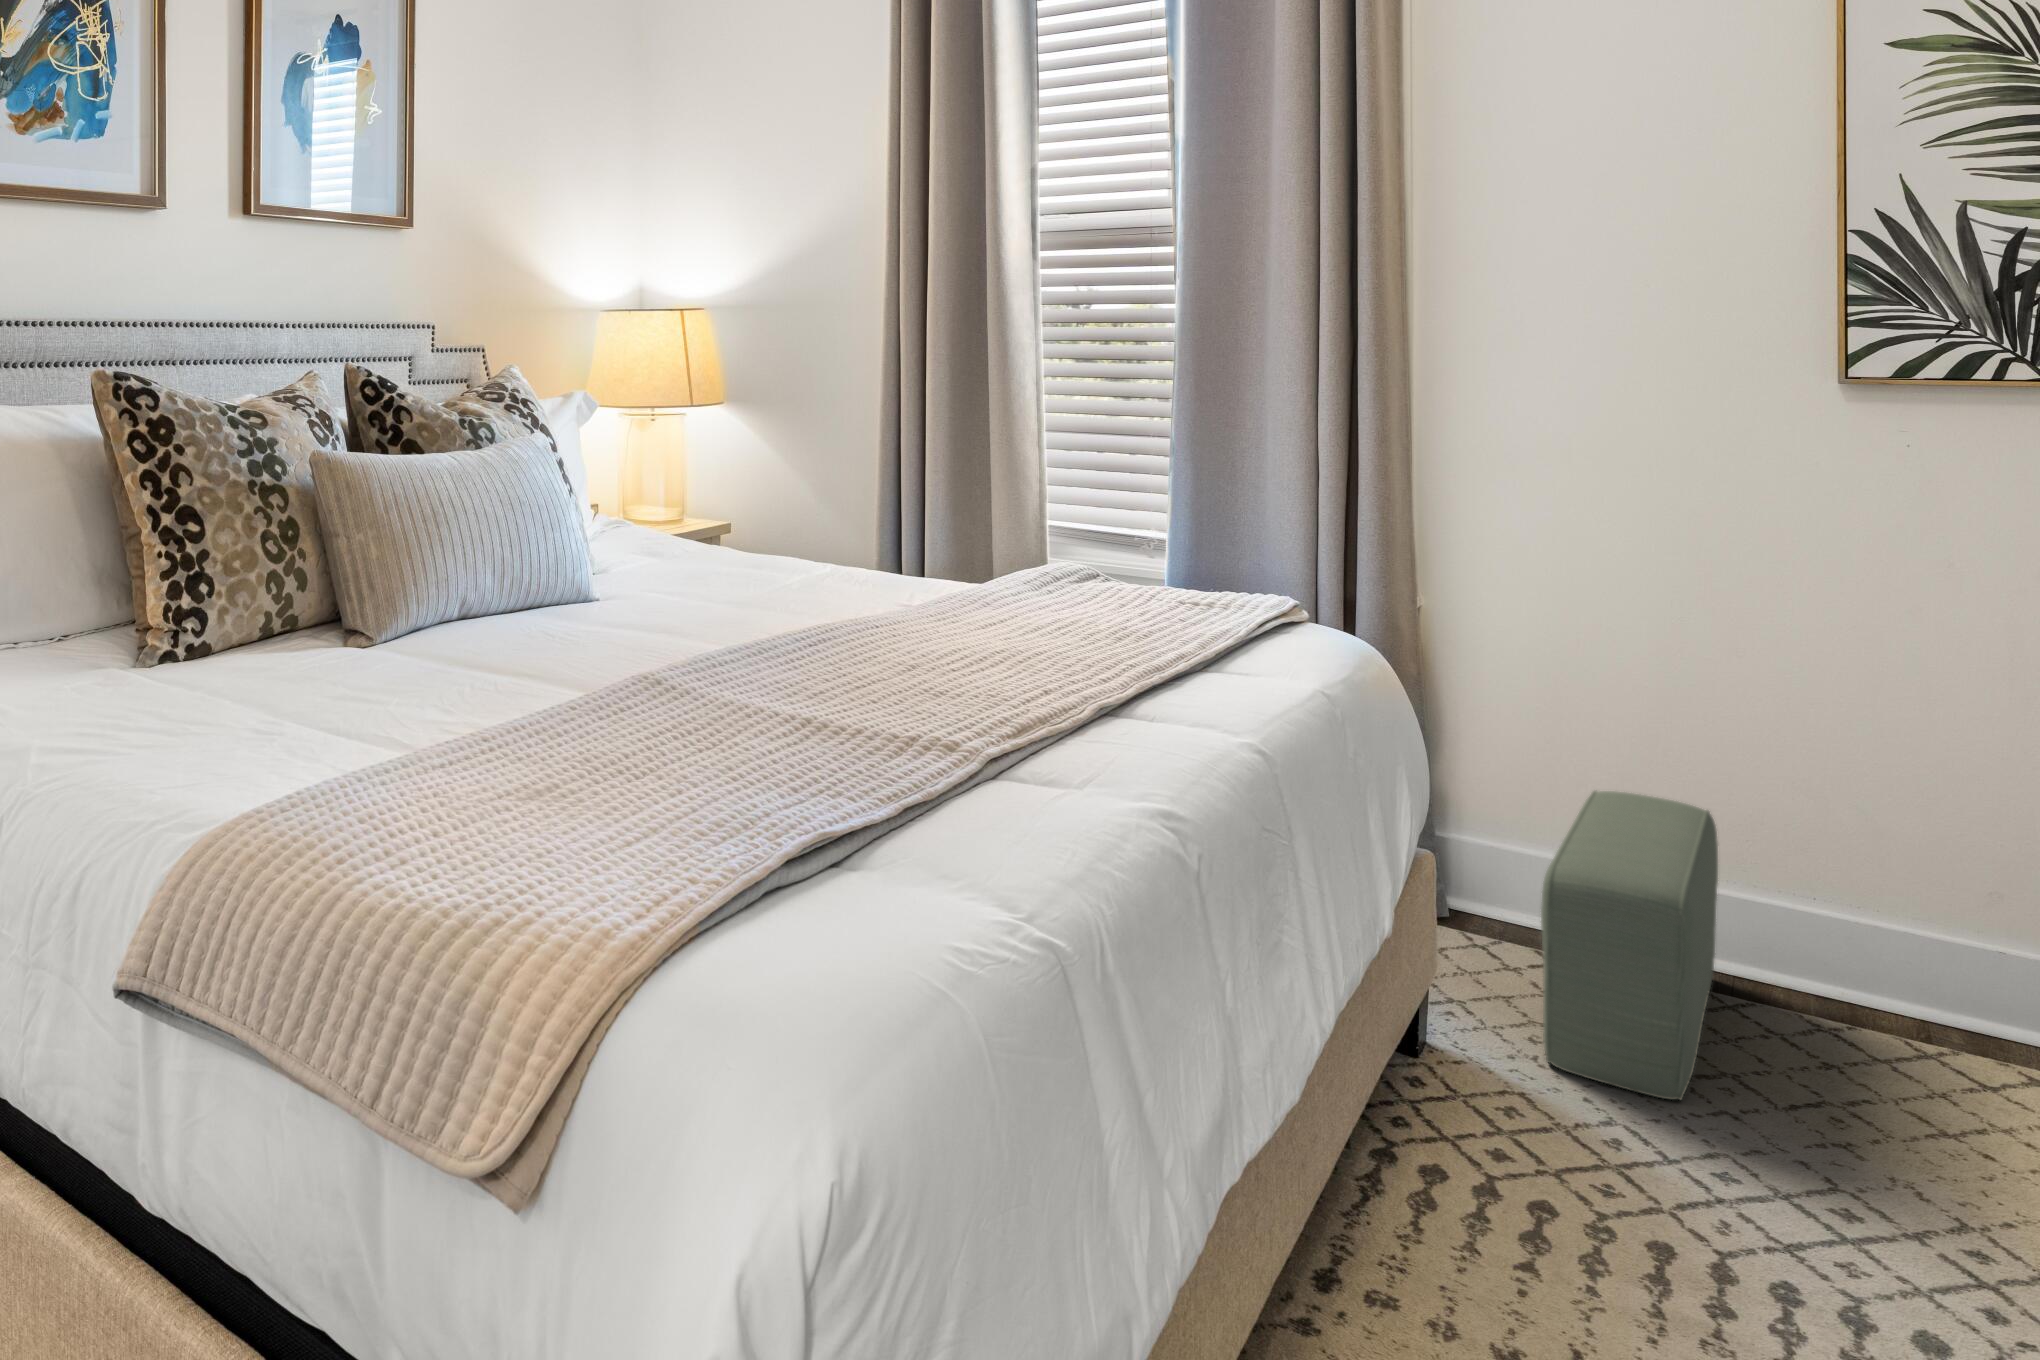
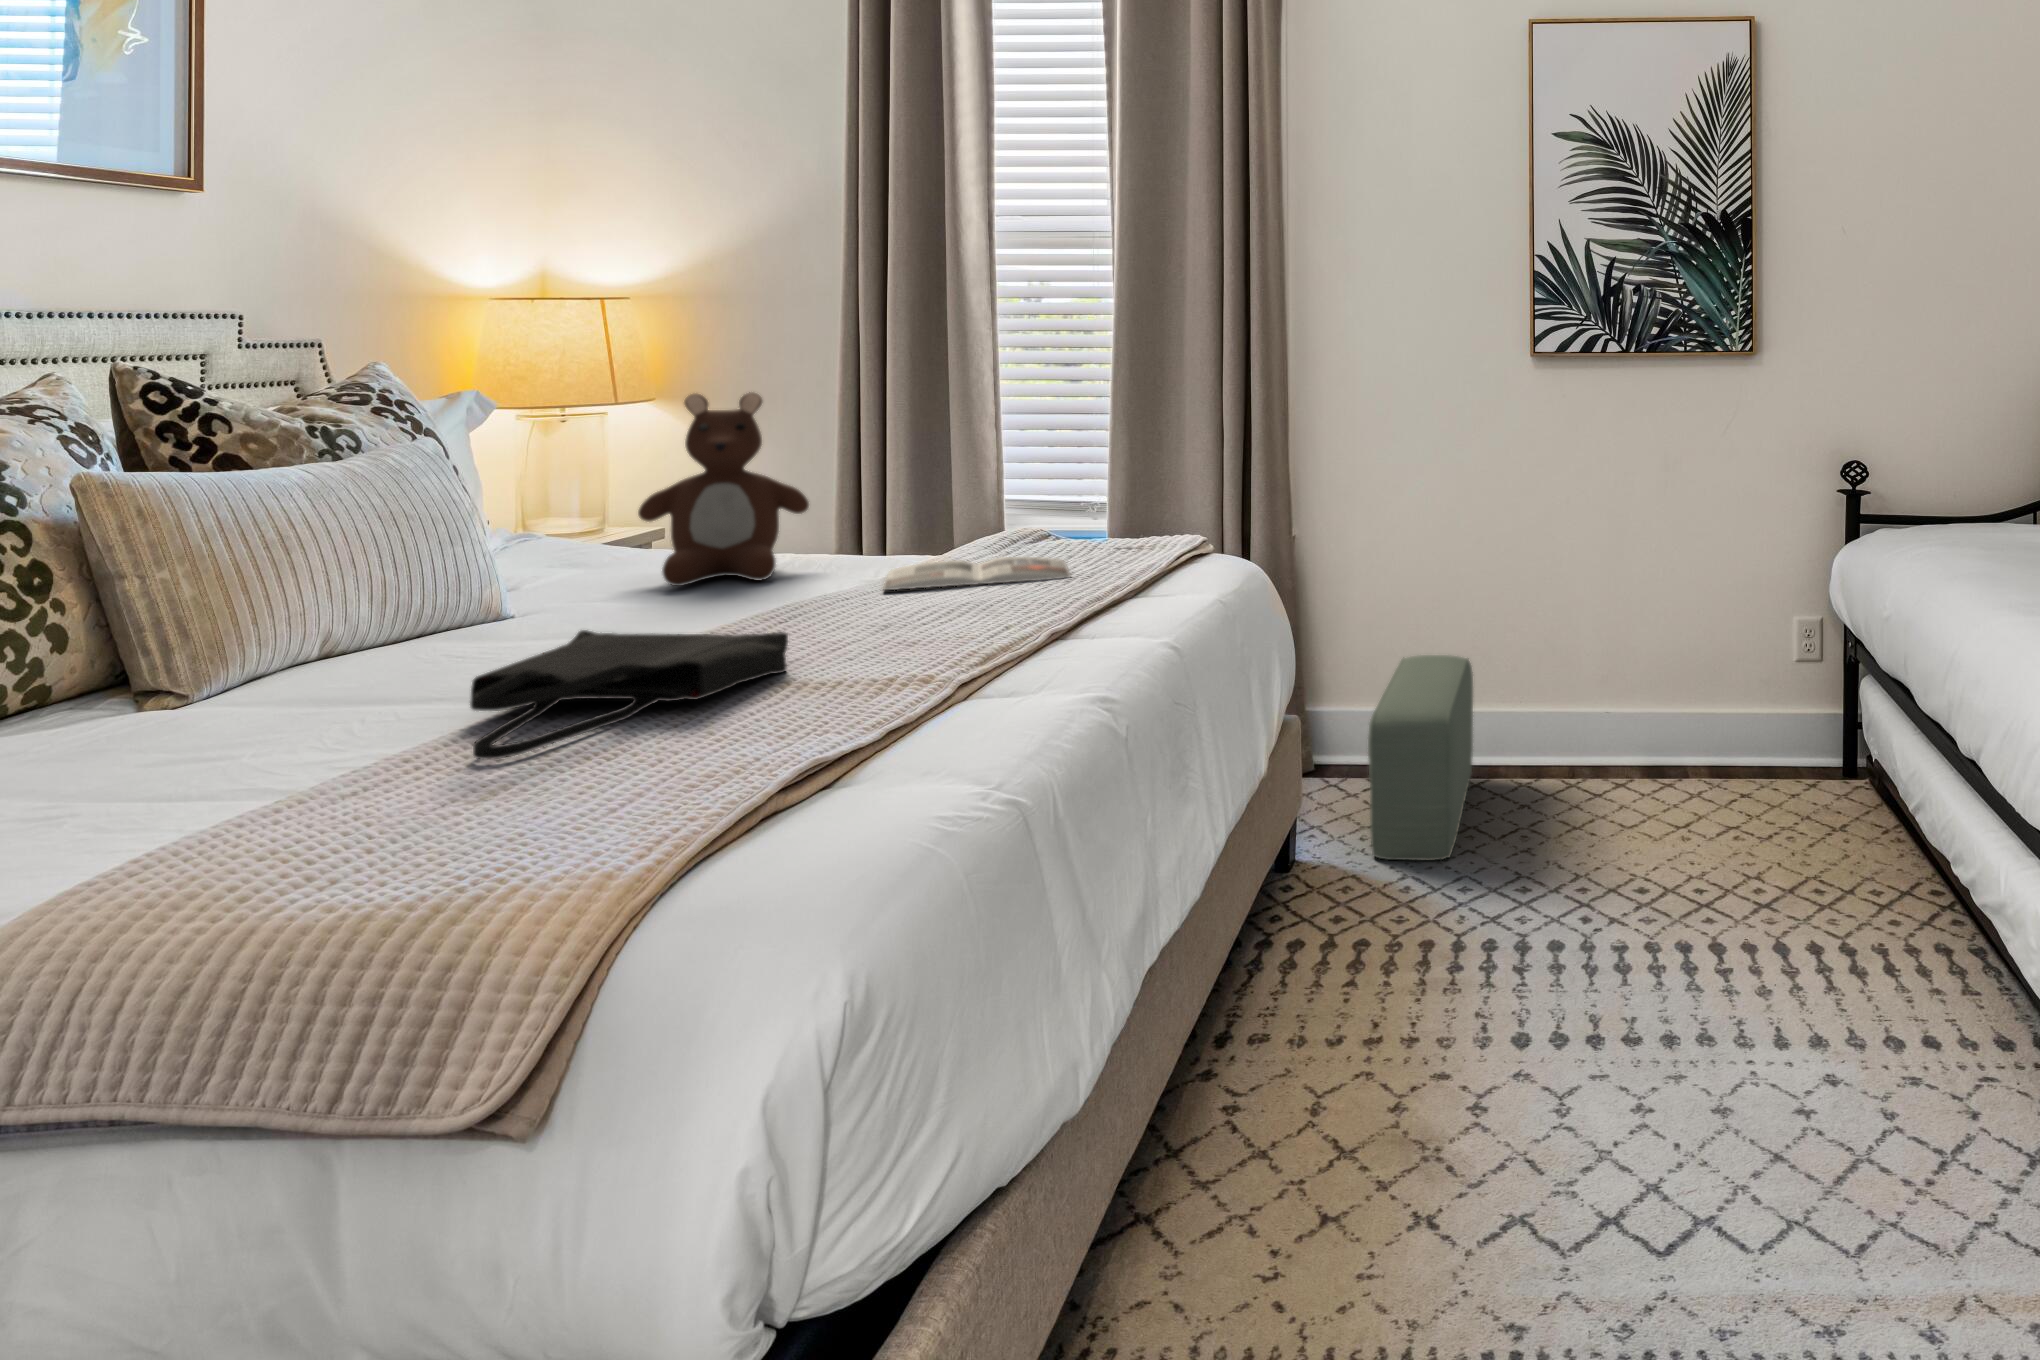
teddy bear: none [702,402,852,594] -> present [638,392,809,586]
magazine: none [918,595,1130,636] -> present [883,557,1071,590]
tote bag: none [532,633,815,759] -> present [470,630,788,759]

